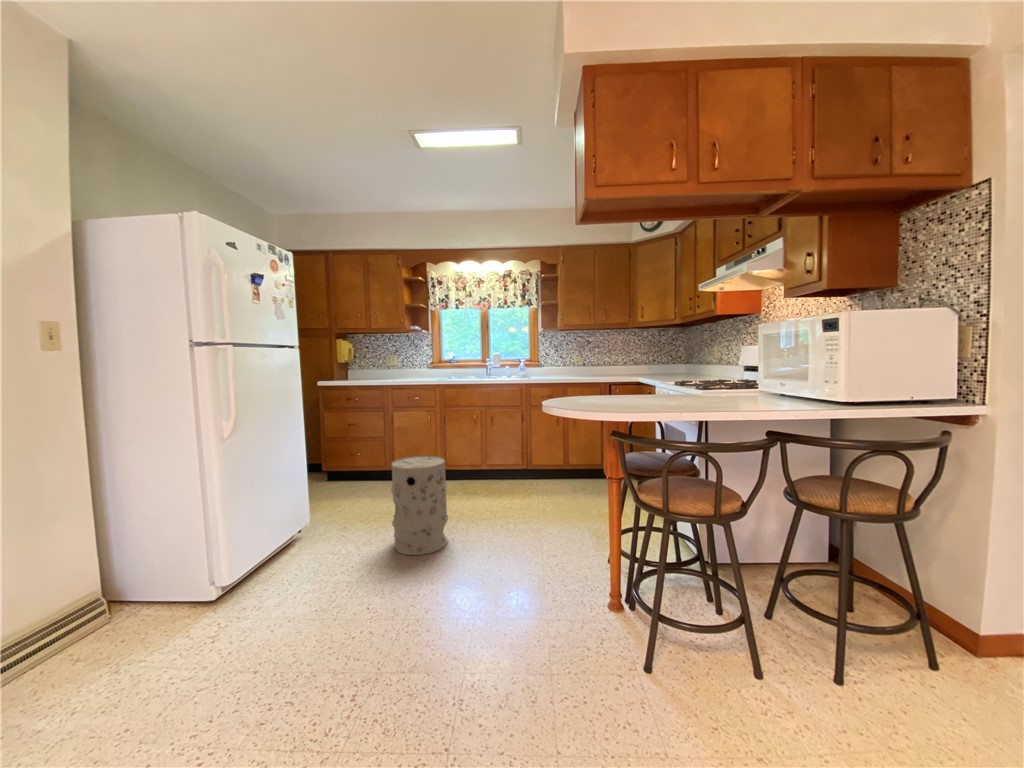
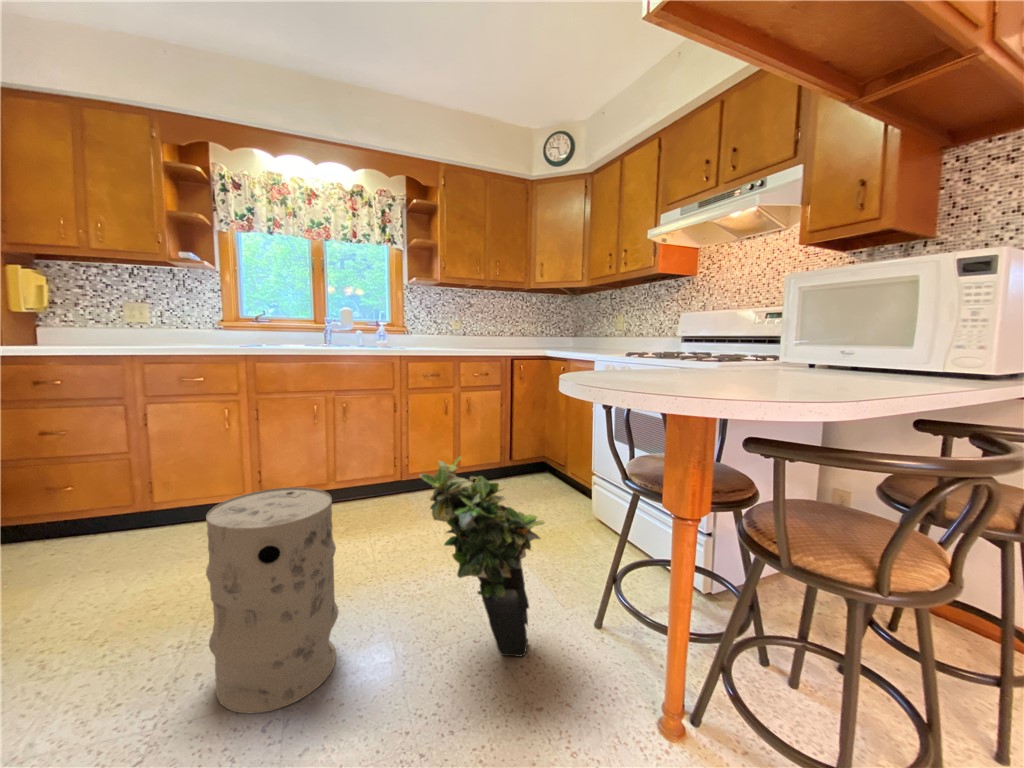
potted plant: none [479,446,548,563] -> present [420,456,545,657]

